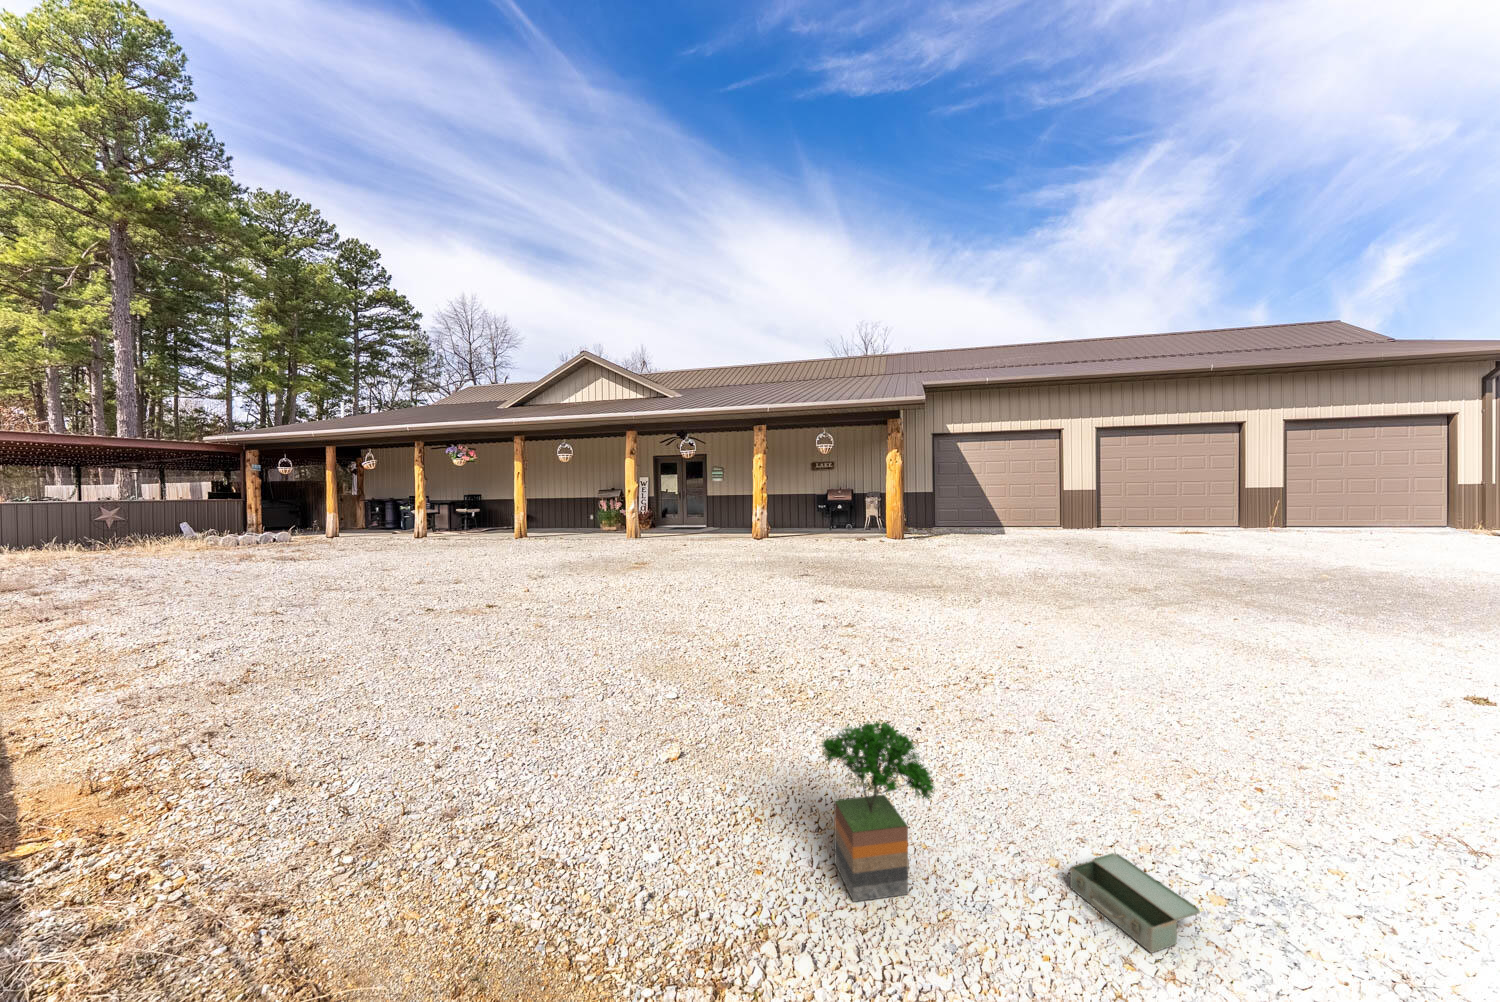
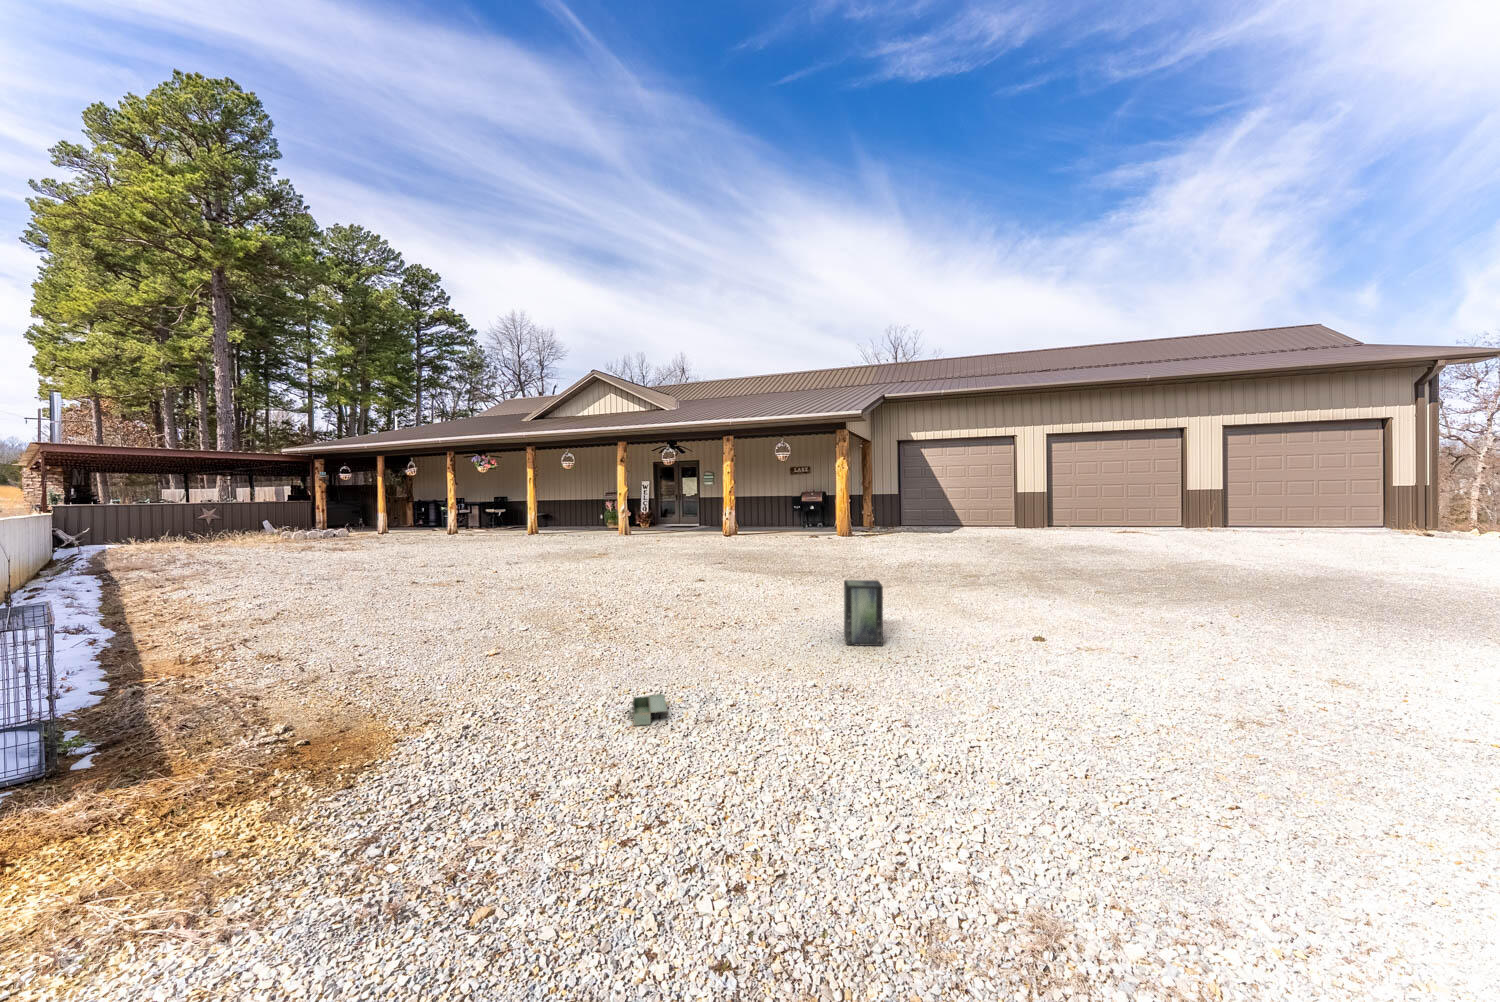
storage box: none [1137,606,1228,705] -> present [844,580,883,646]
potted tree: present [821,720,935,902] -> none [514,623,568,709]

